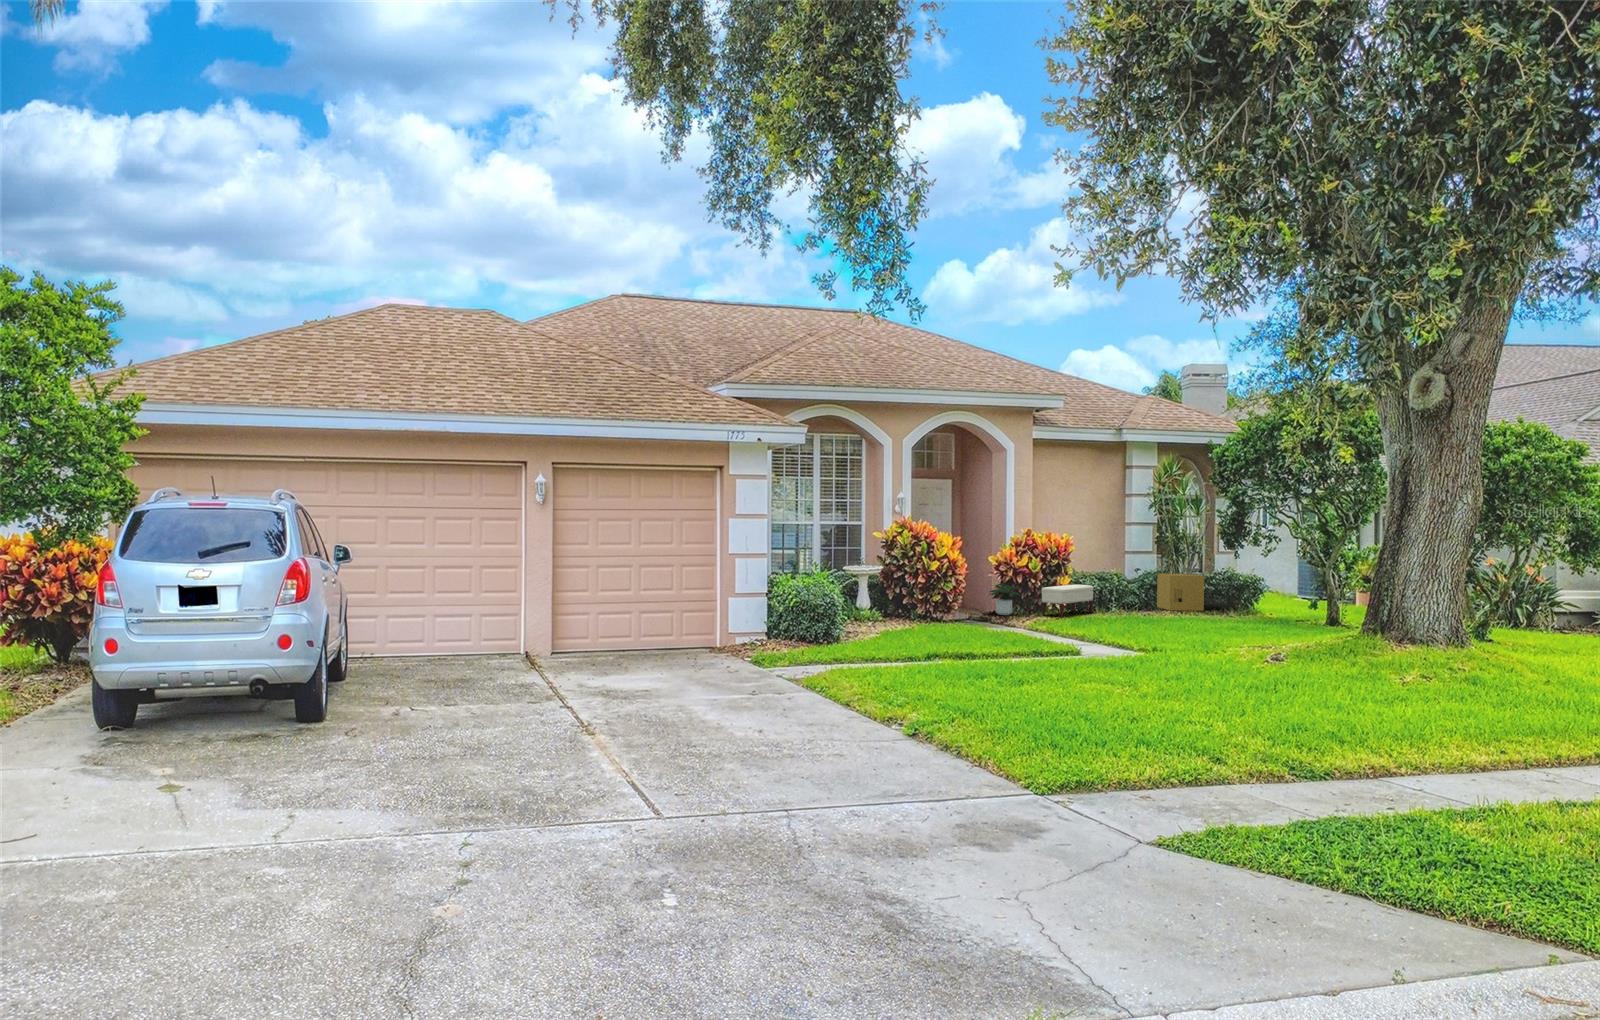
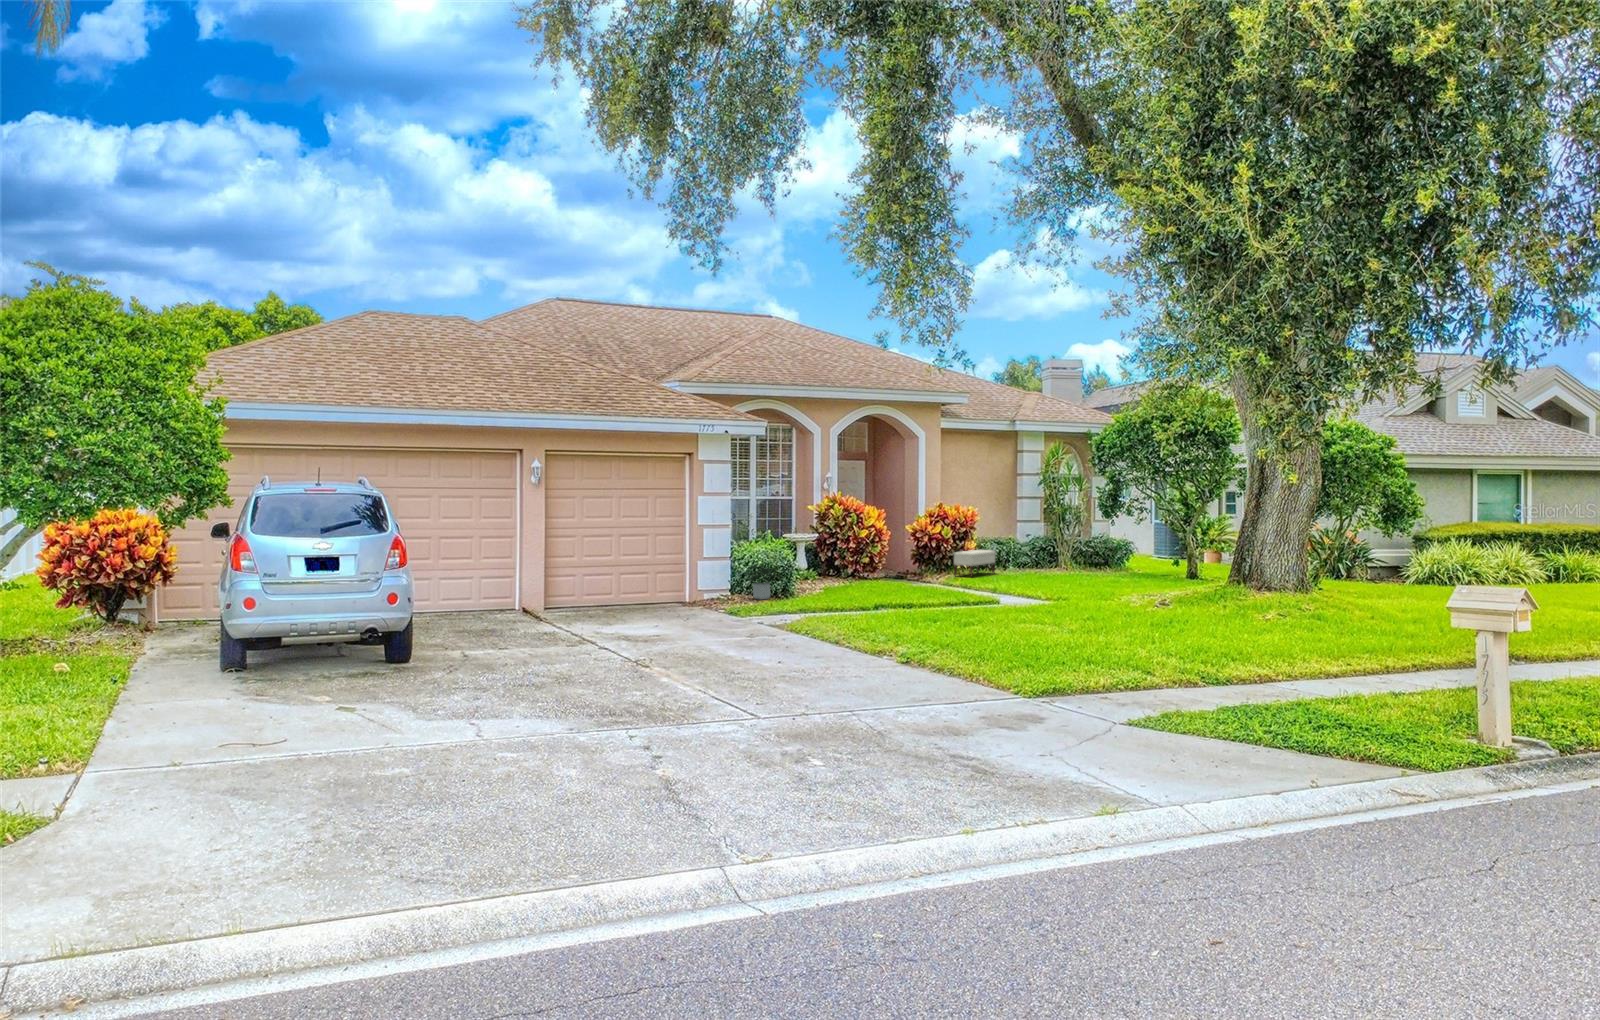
cardboard box: present [1157,573,1204,611] -> none [1045,540,1086,571]
potted plant: present [989,583,1020,615] -> present [746,565,779,599]

